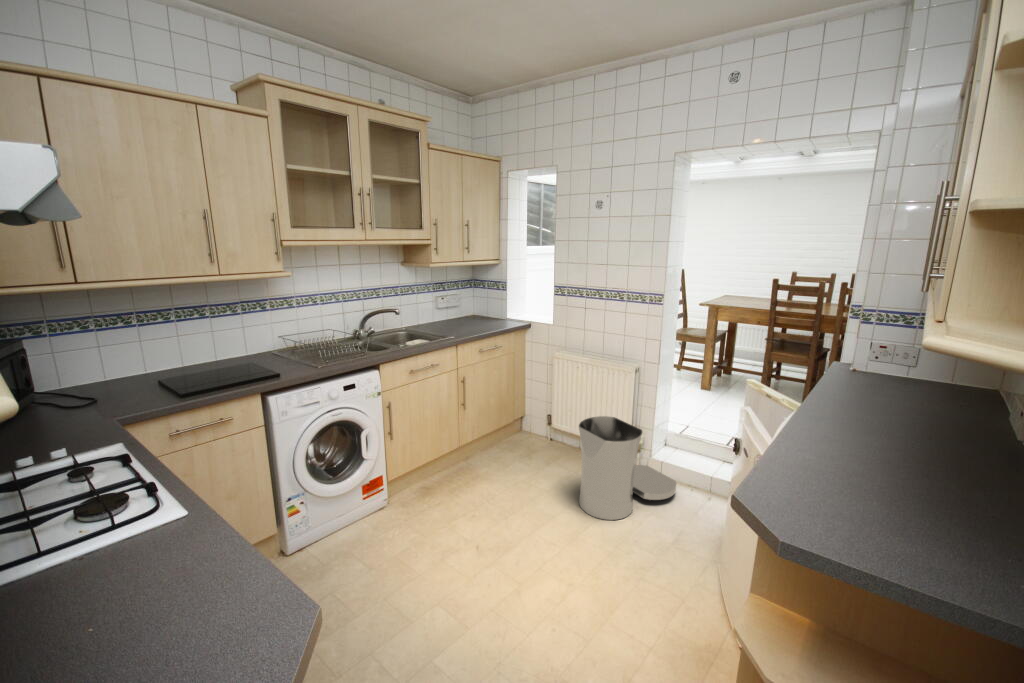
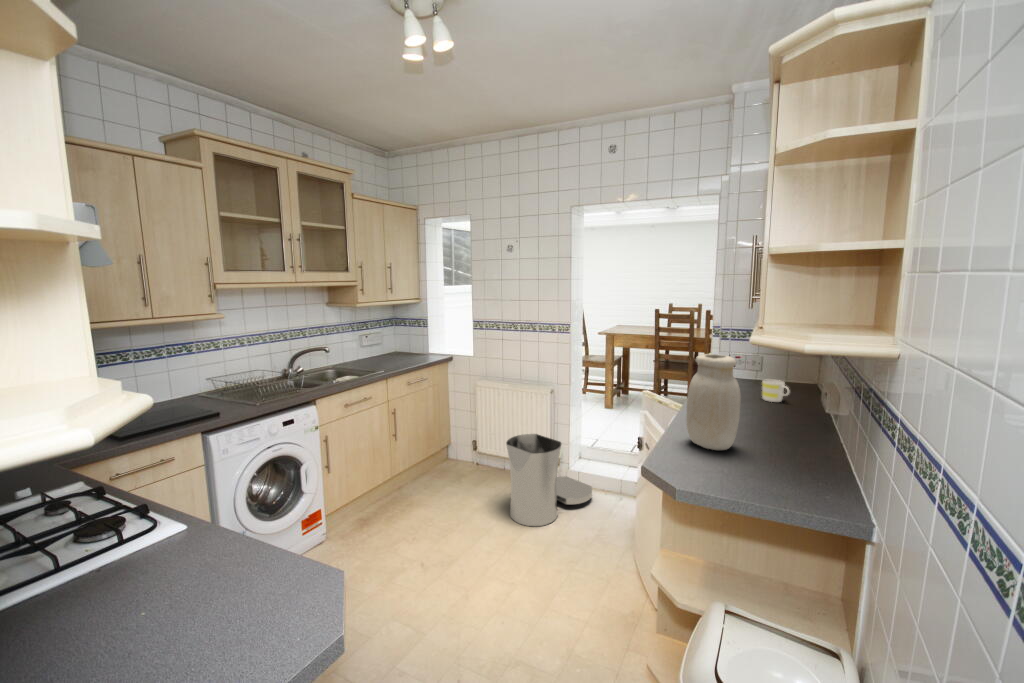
jar: none [807,351,896,486] -> present [686,354,741,450]
mug: none [921,383,966,415] -> present [762,379,790,402]

